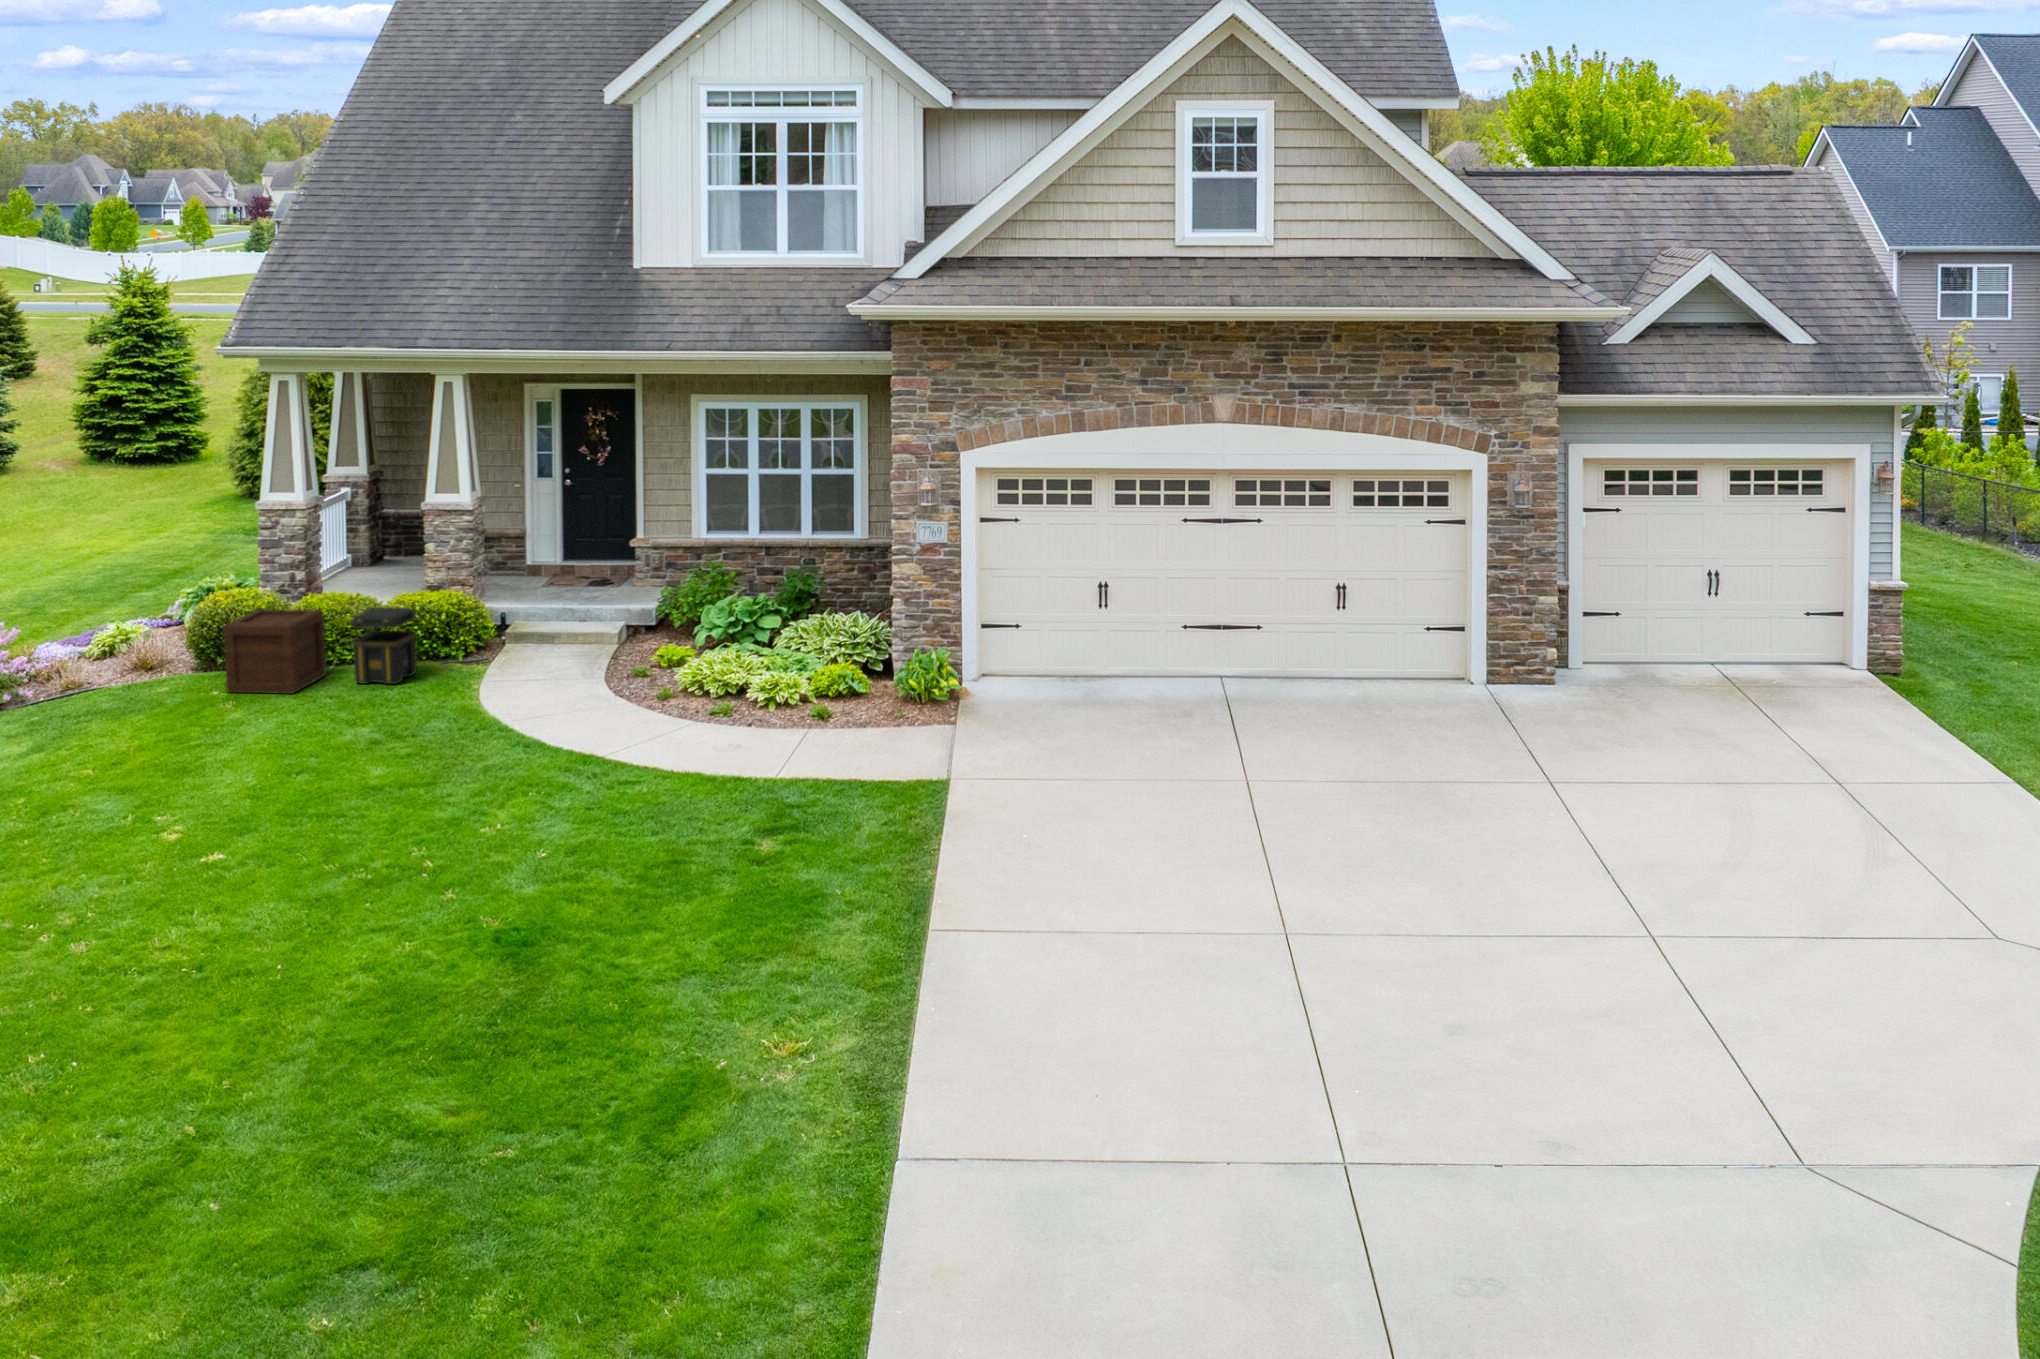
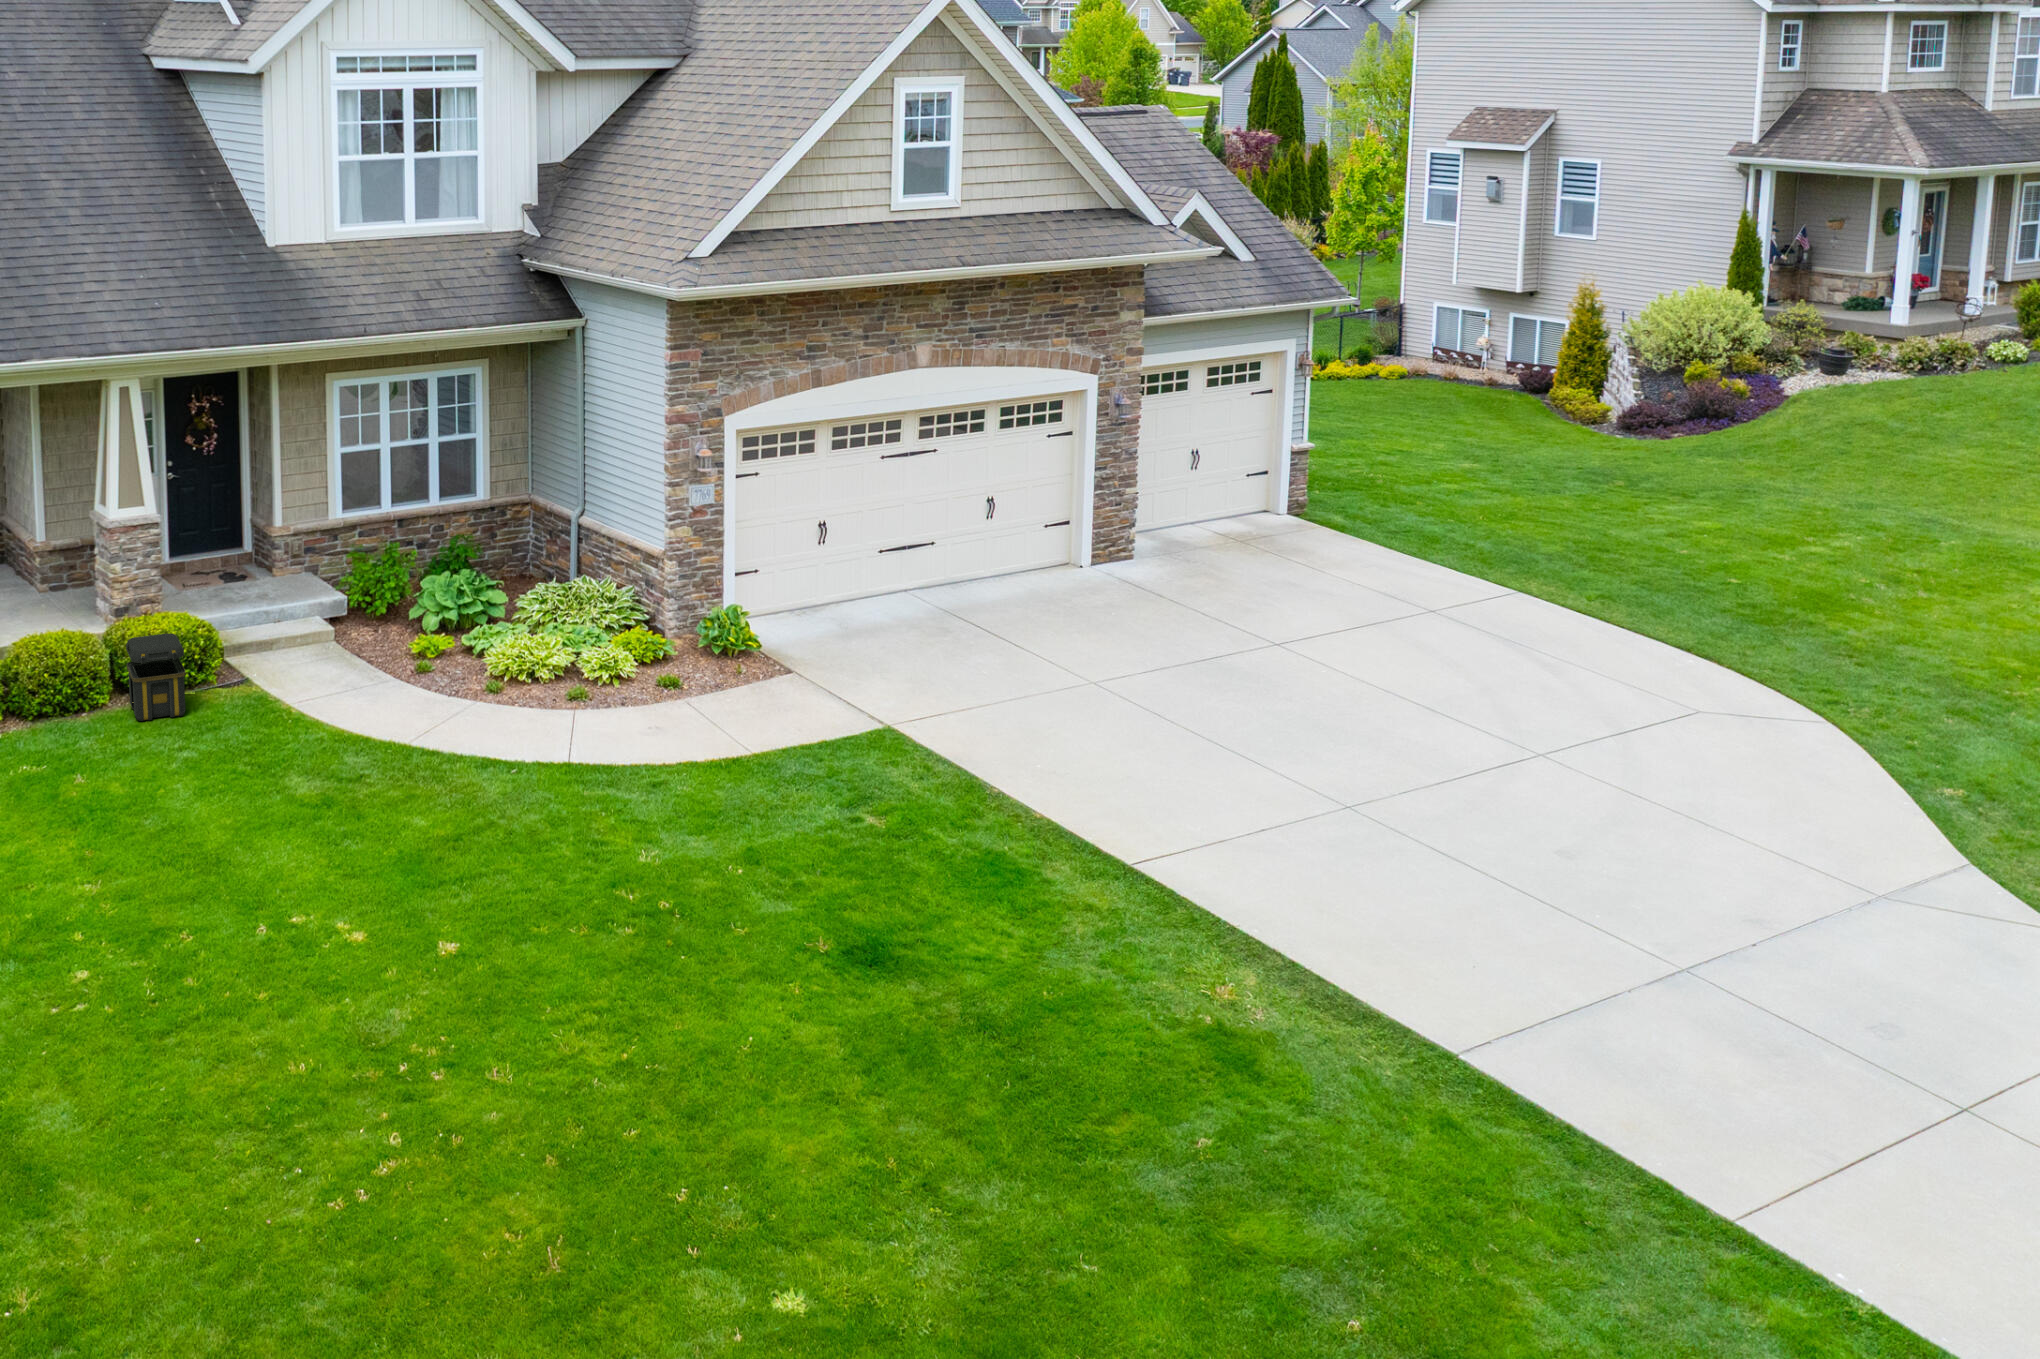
wooden crate: present [223,609,327,694] -> none [6,650,99,756]

